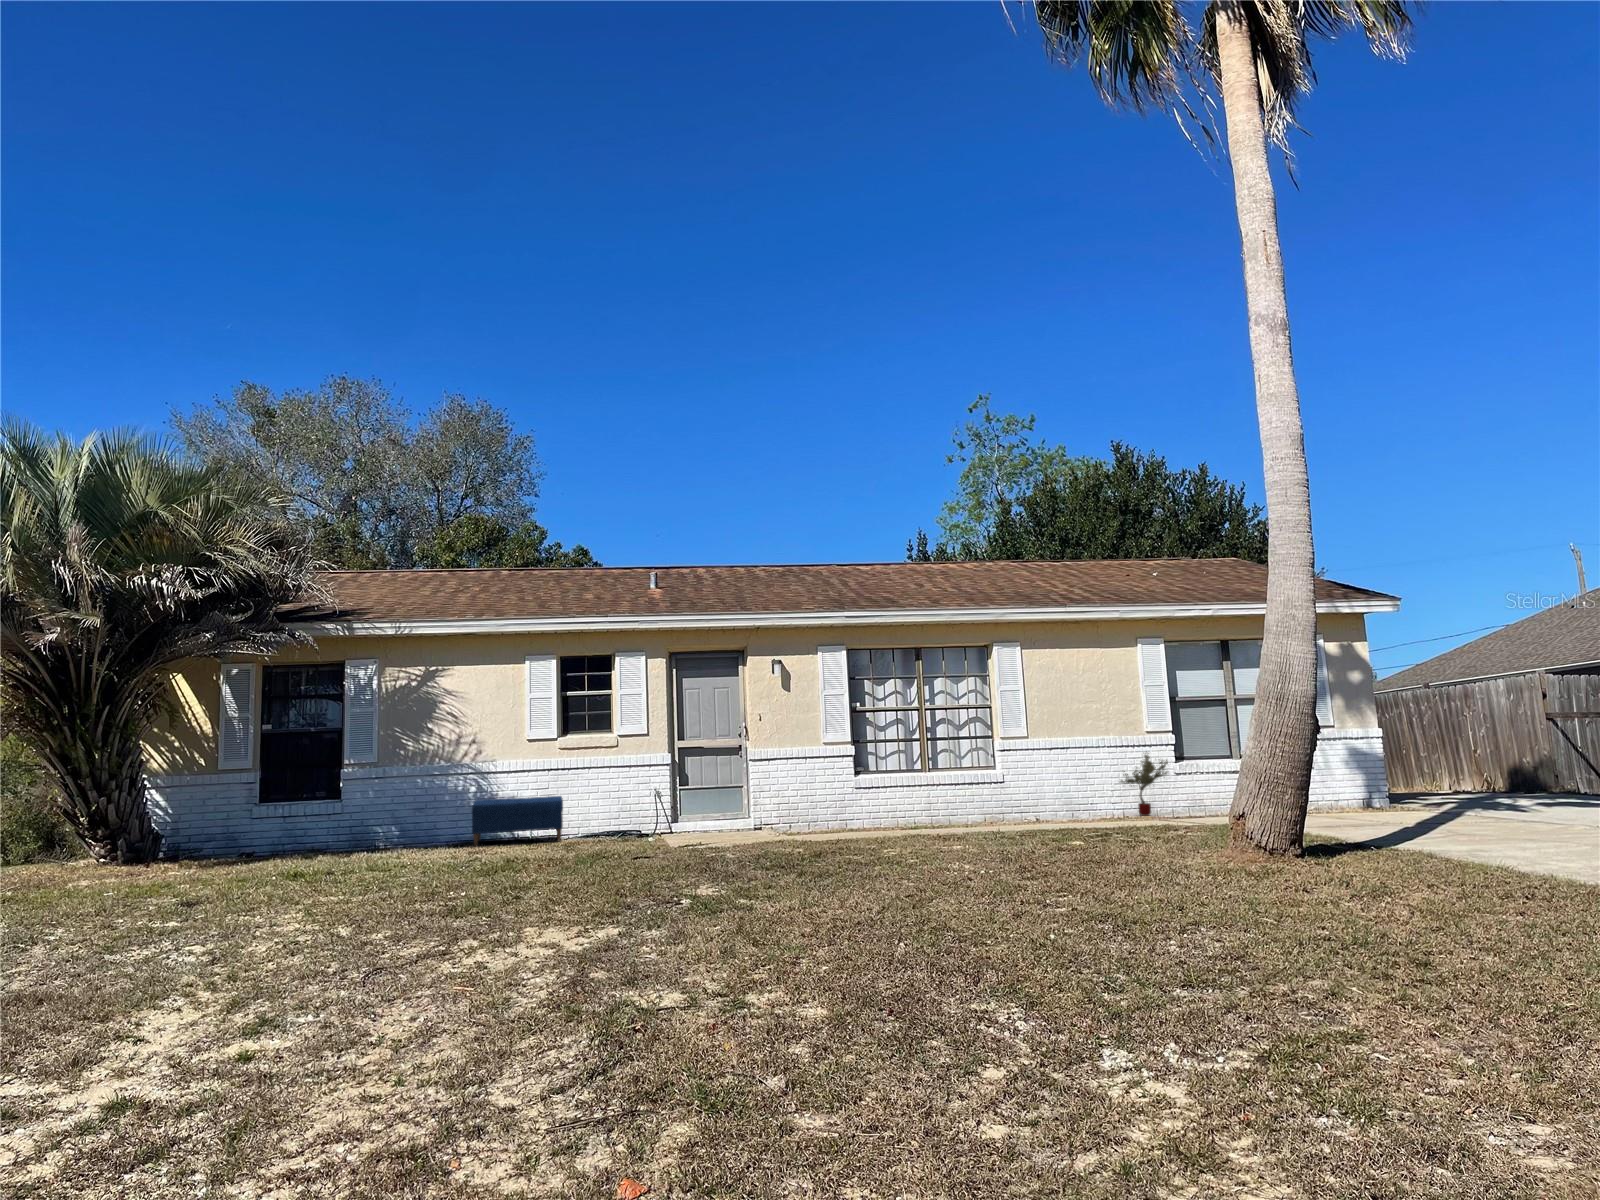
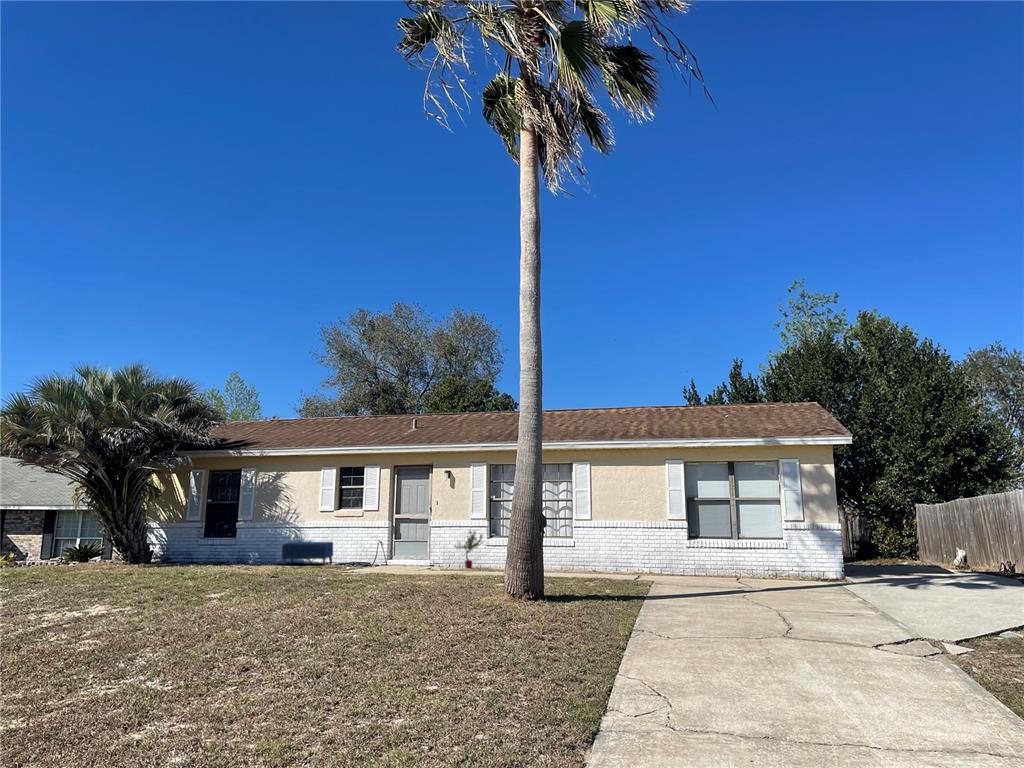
potted tree: present [1120,751,1168,816] -> present [455,531,483,568]

